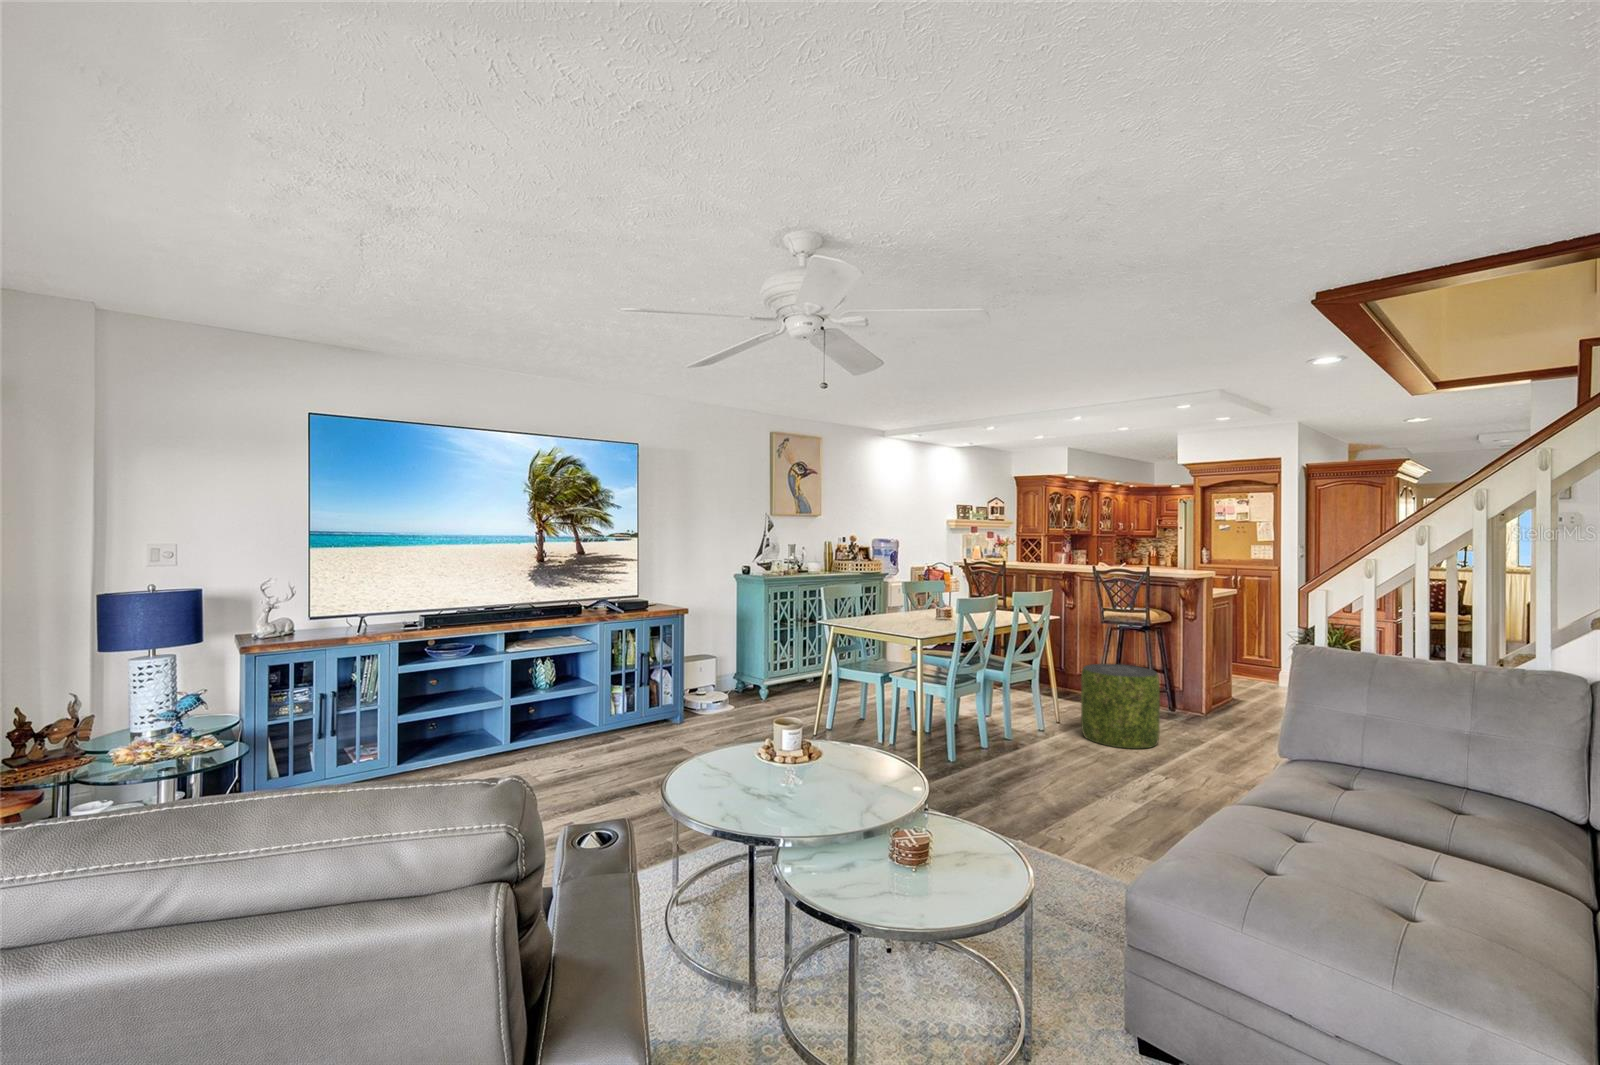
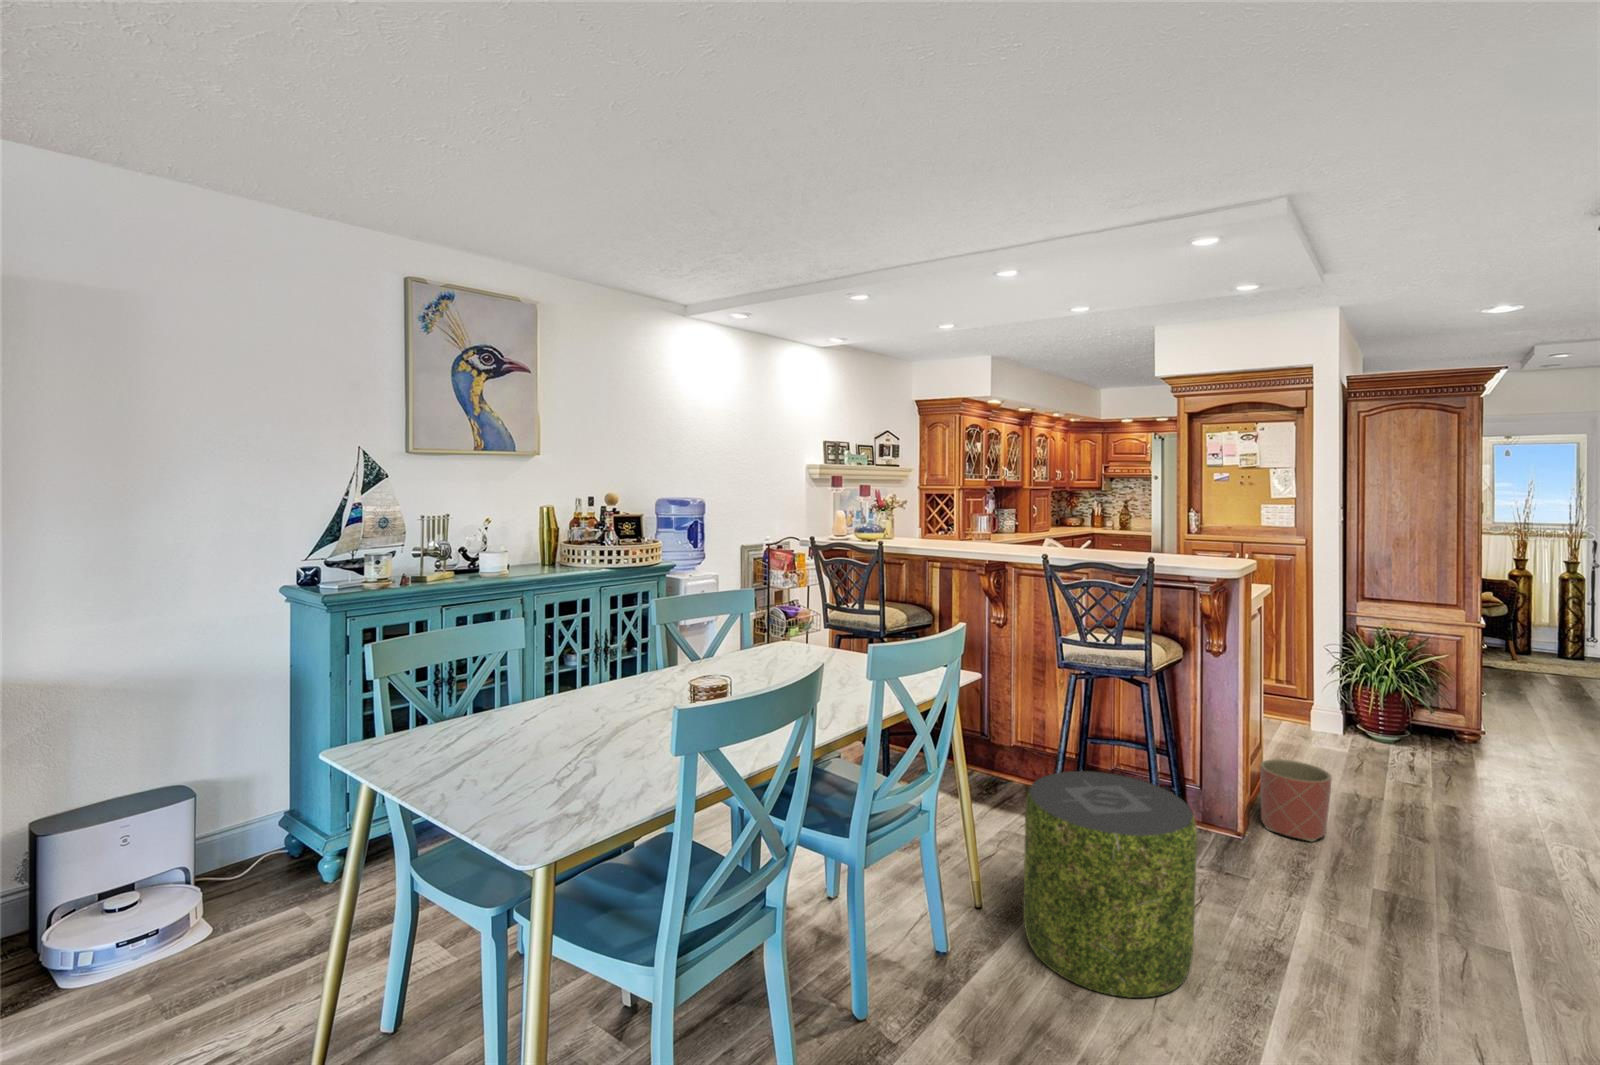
planter: none [1218,679,1255,719] -> present [1260,759,1332,842]

